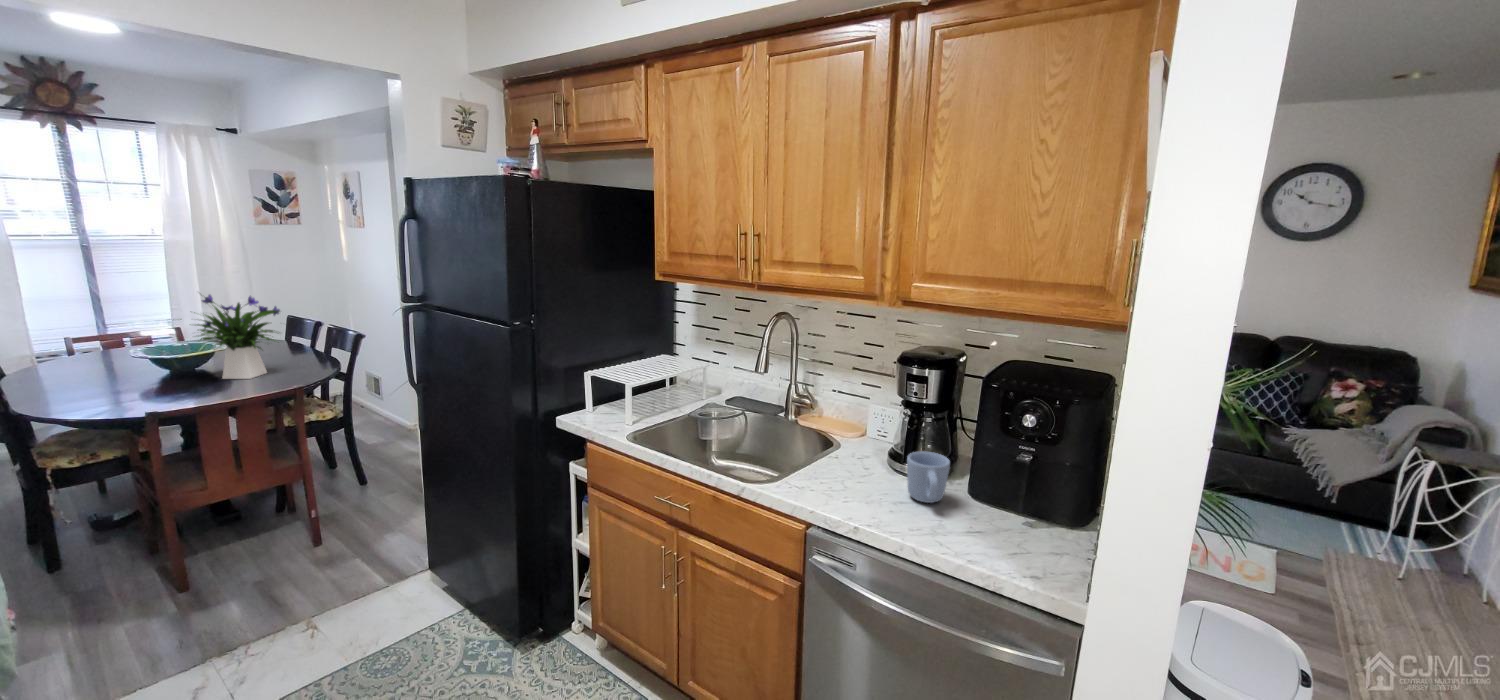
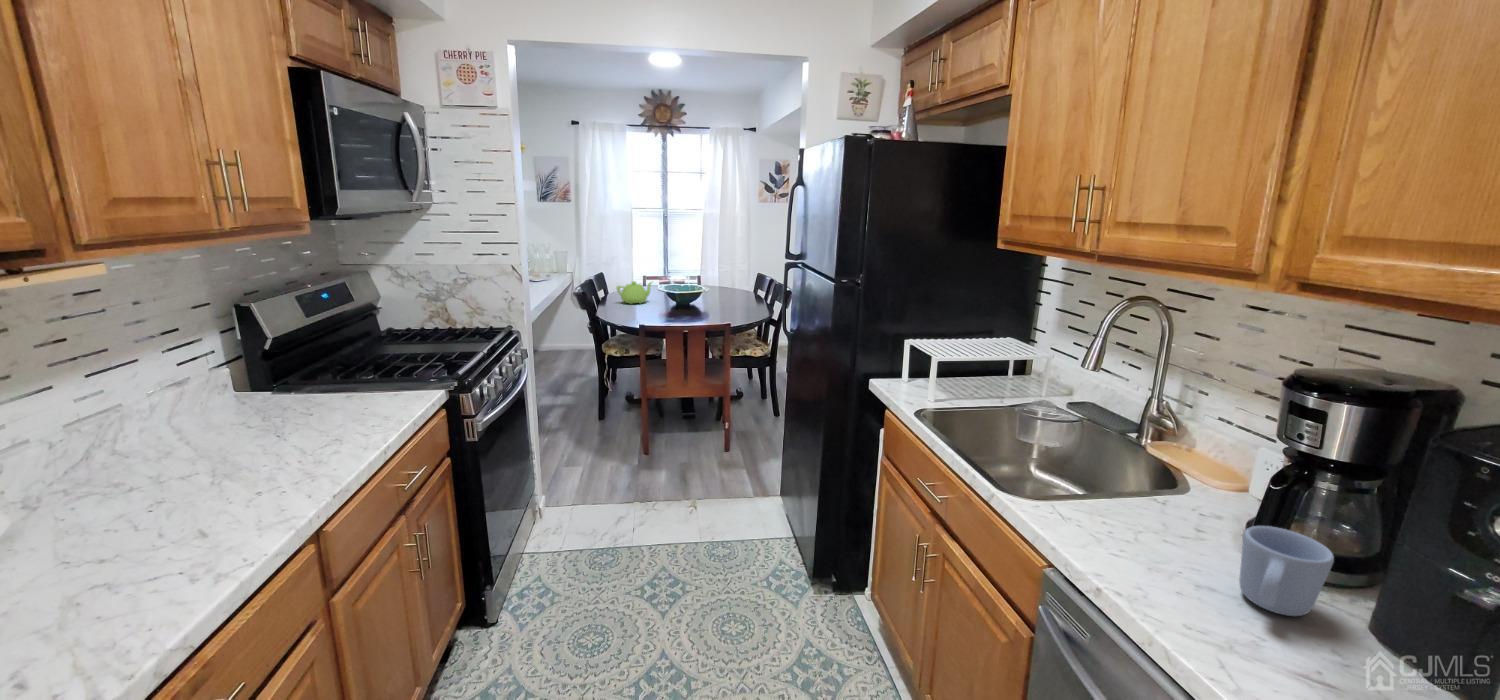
flower arrangement: present [197,295,280,379] -> none [672,246,738,314]
teapot: none [45,345,121,384] -> present [617,281,651,304]

